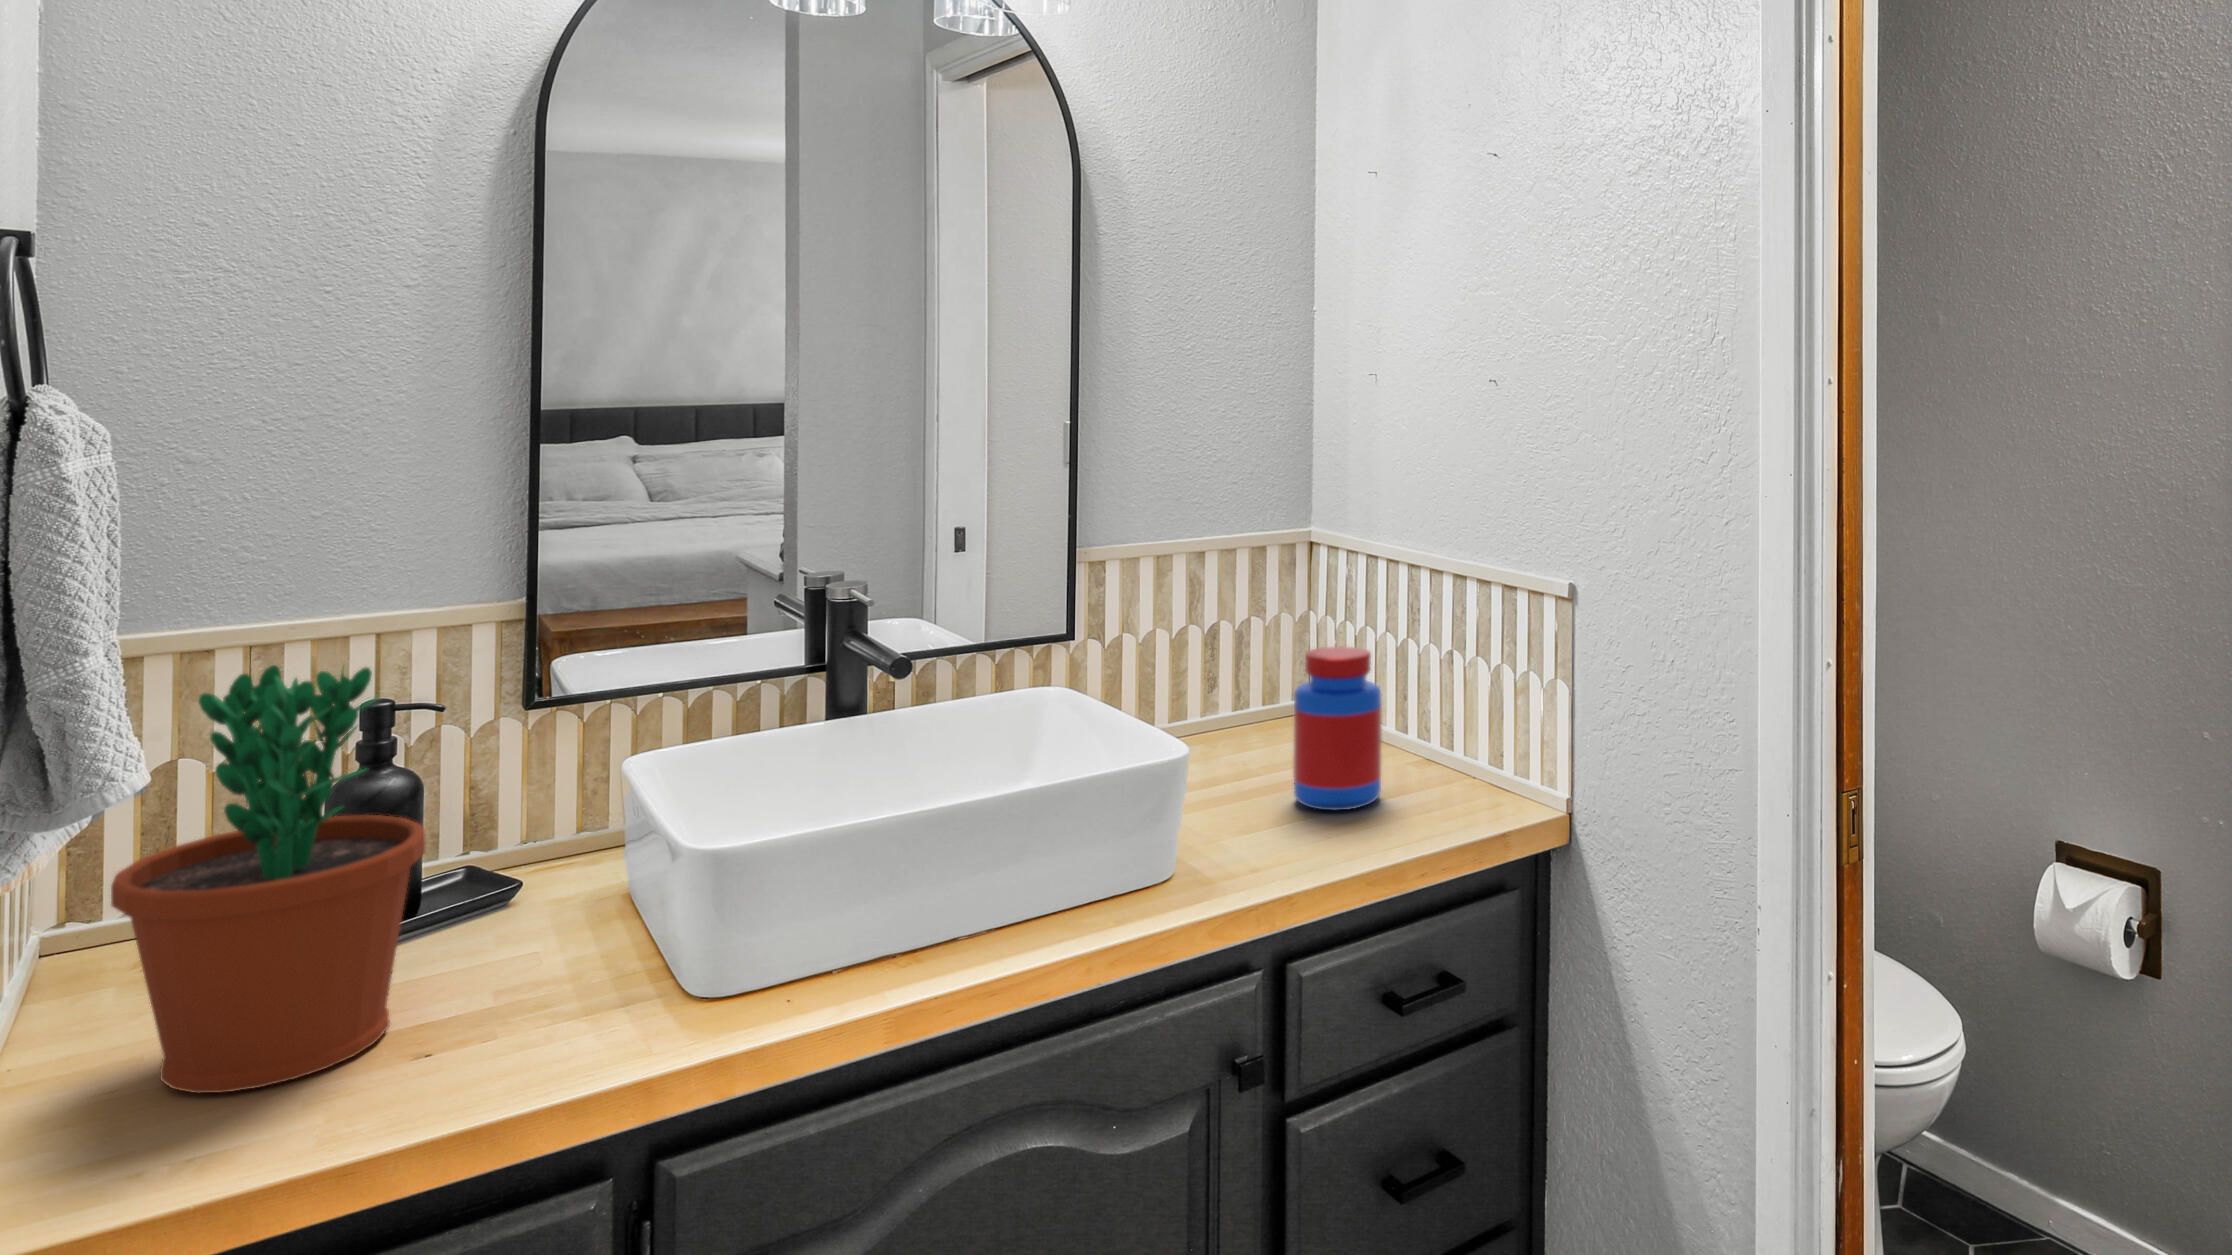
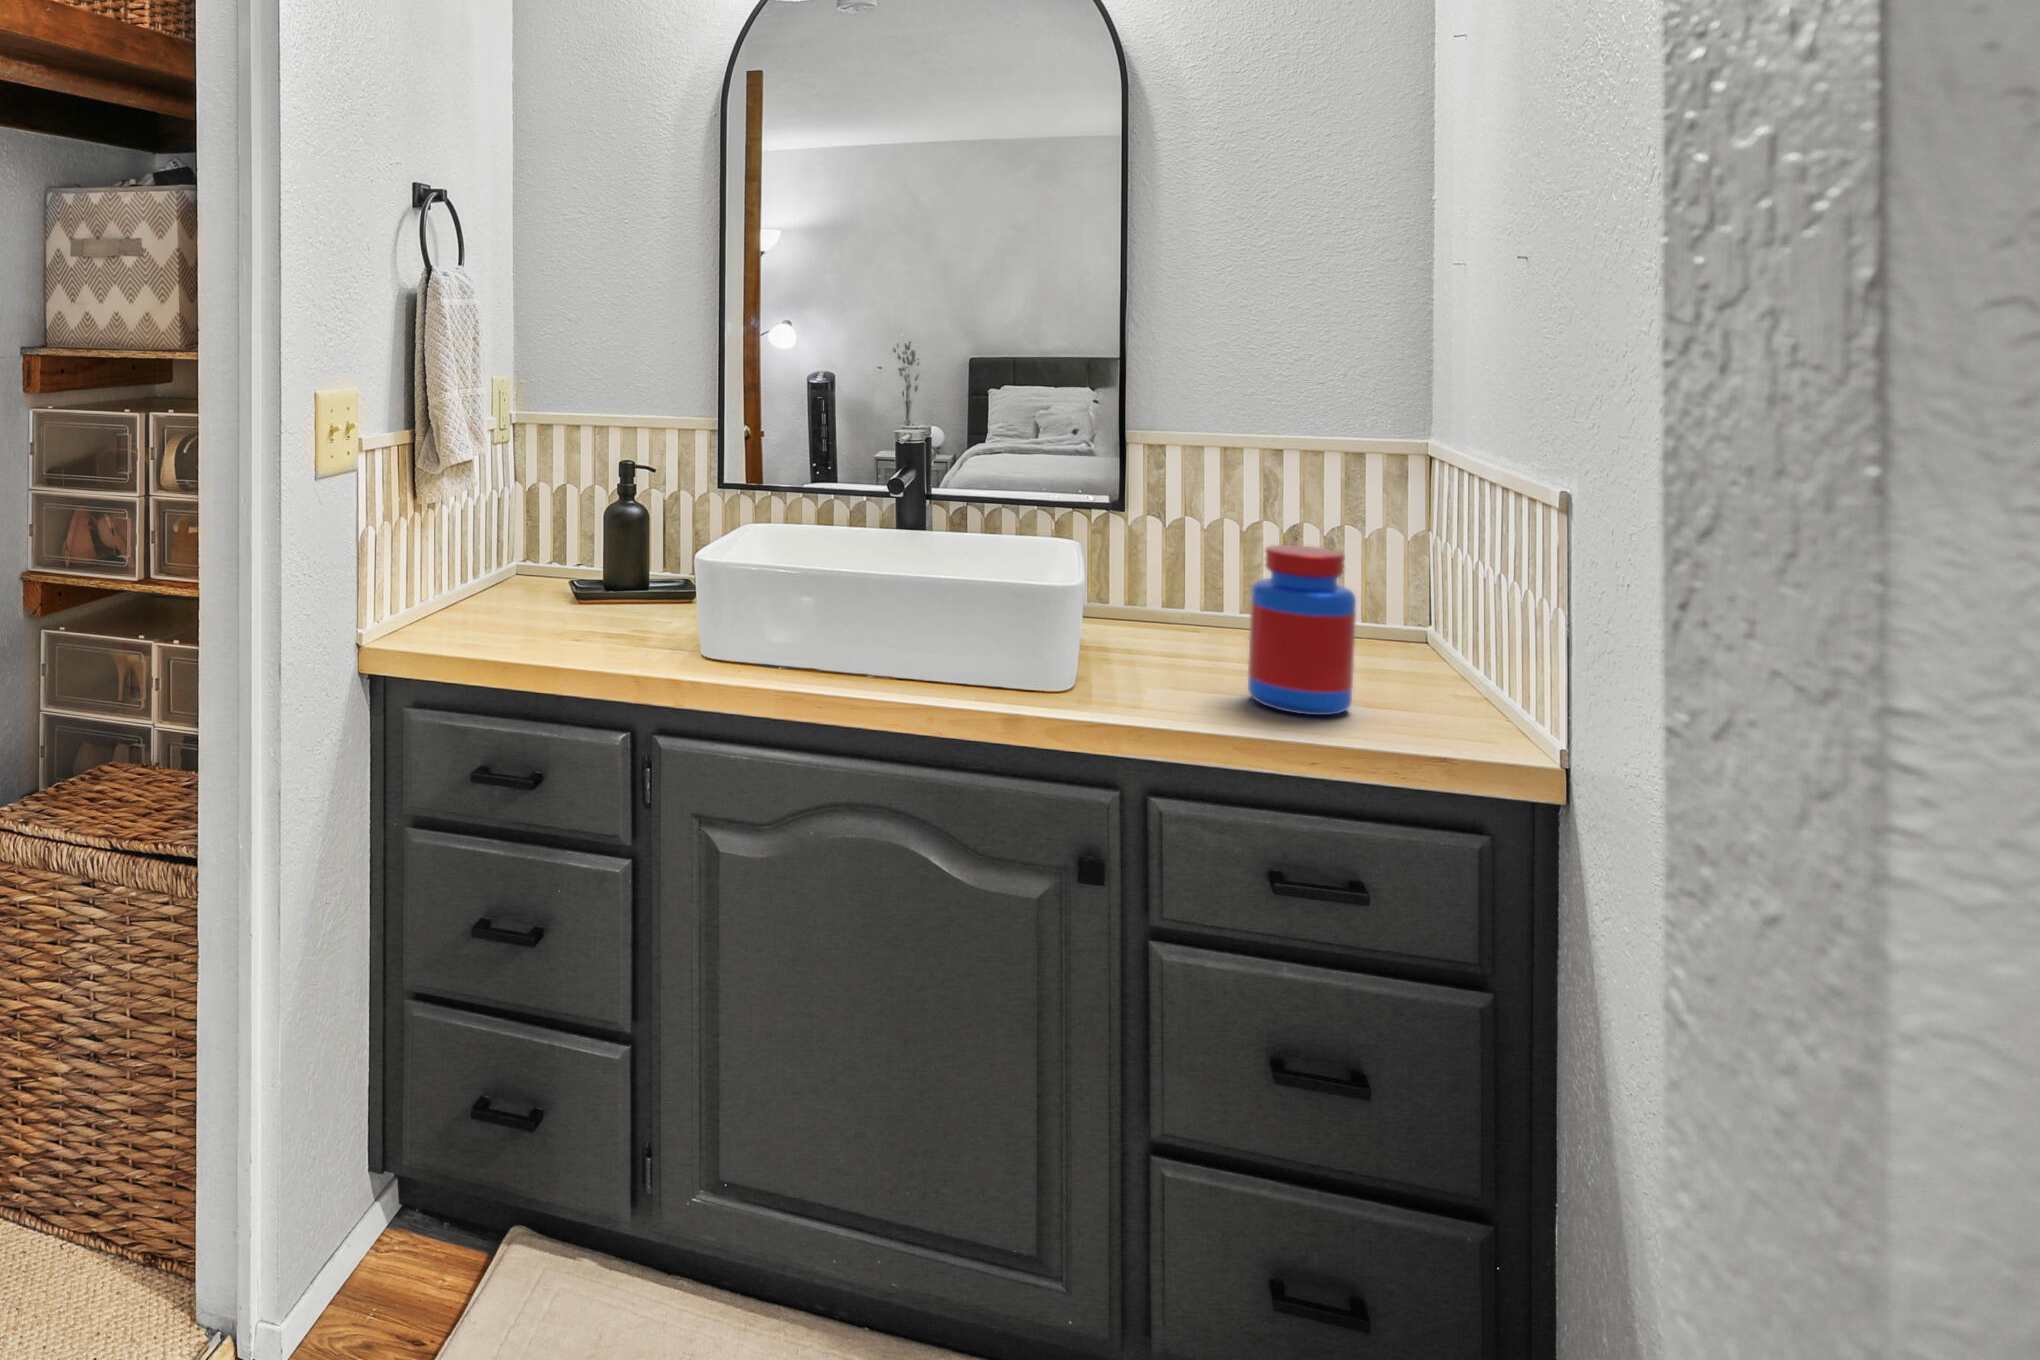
flower pot: present [111,665,426,1093] -> none [468,424,595,642]

